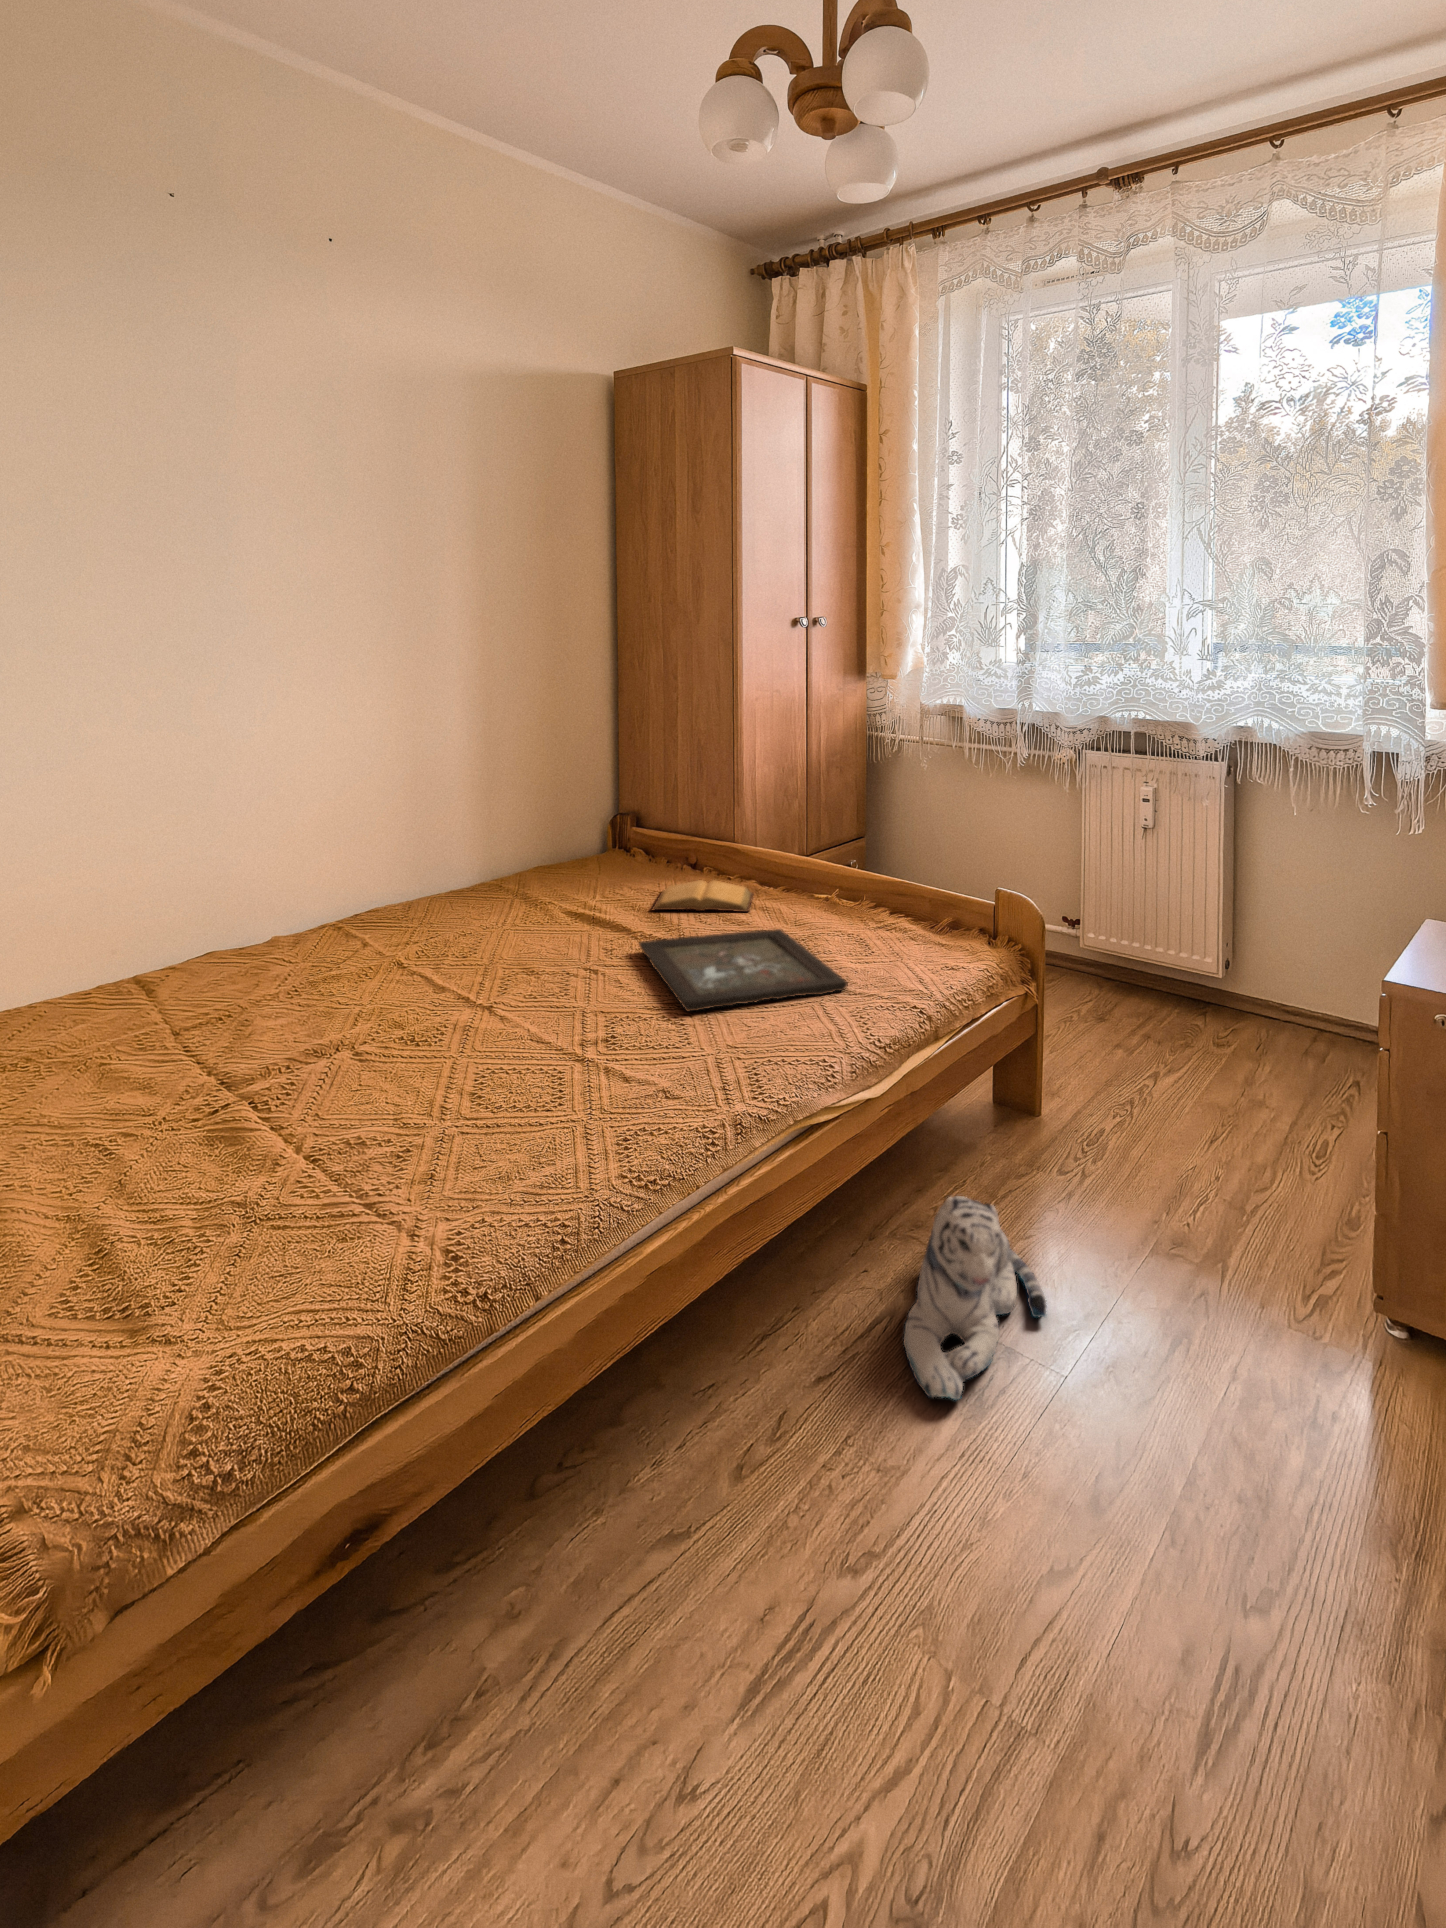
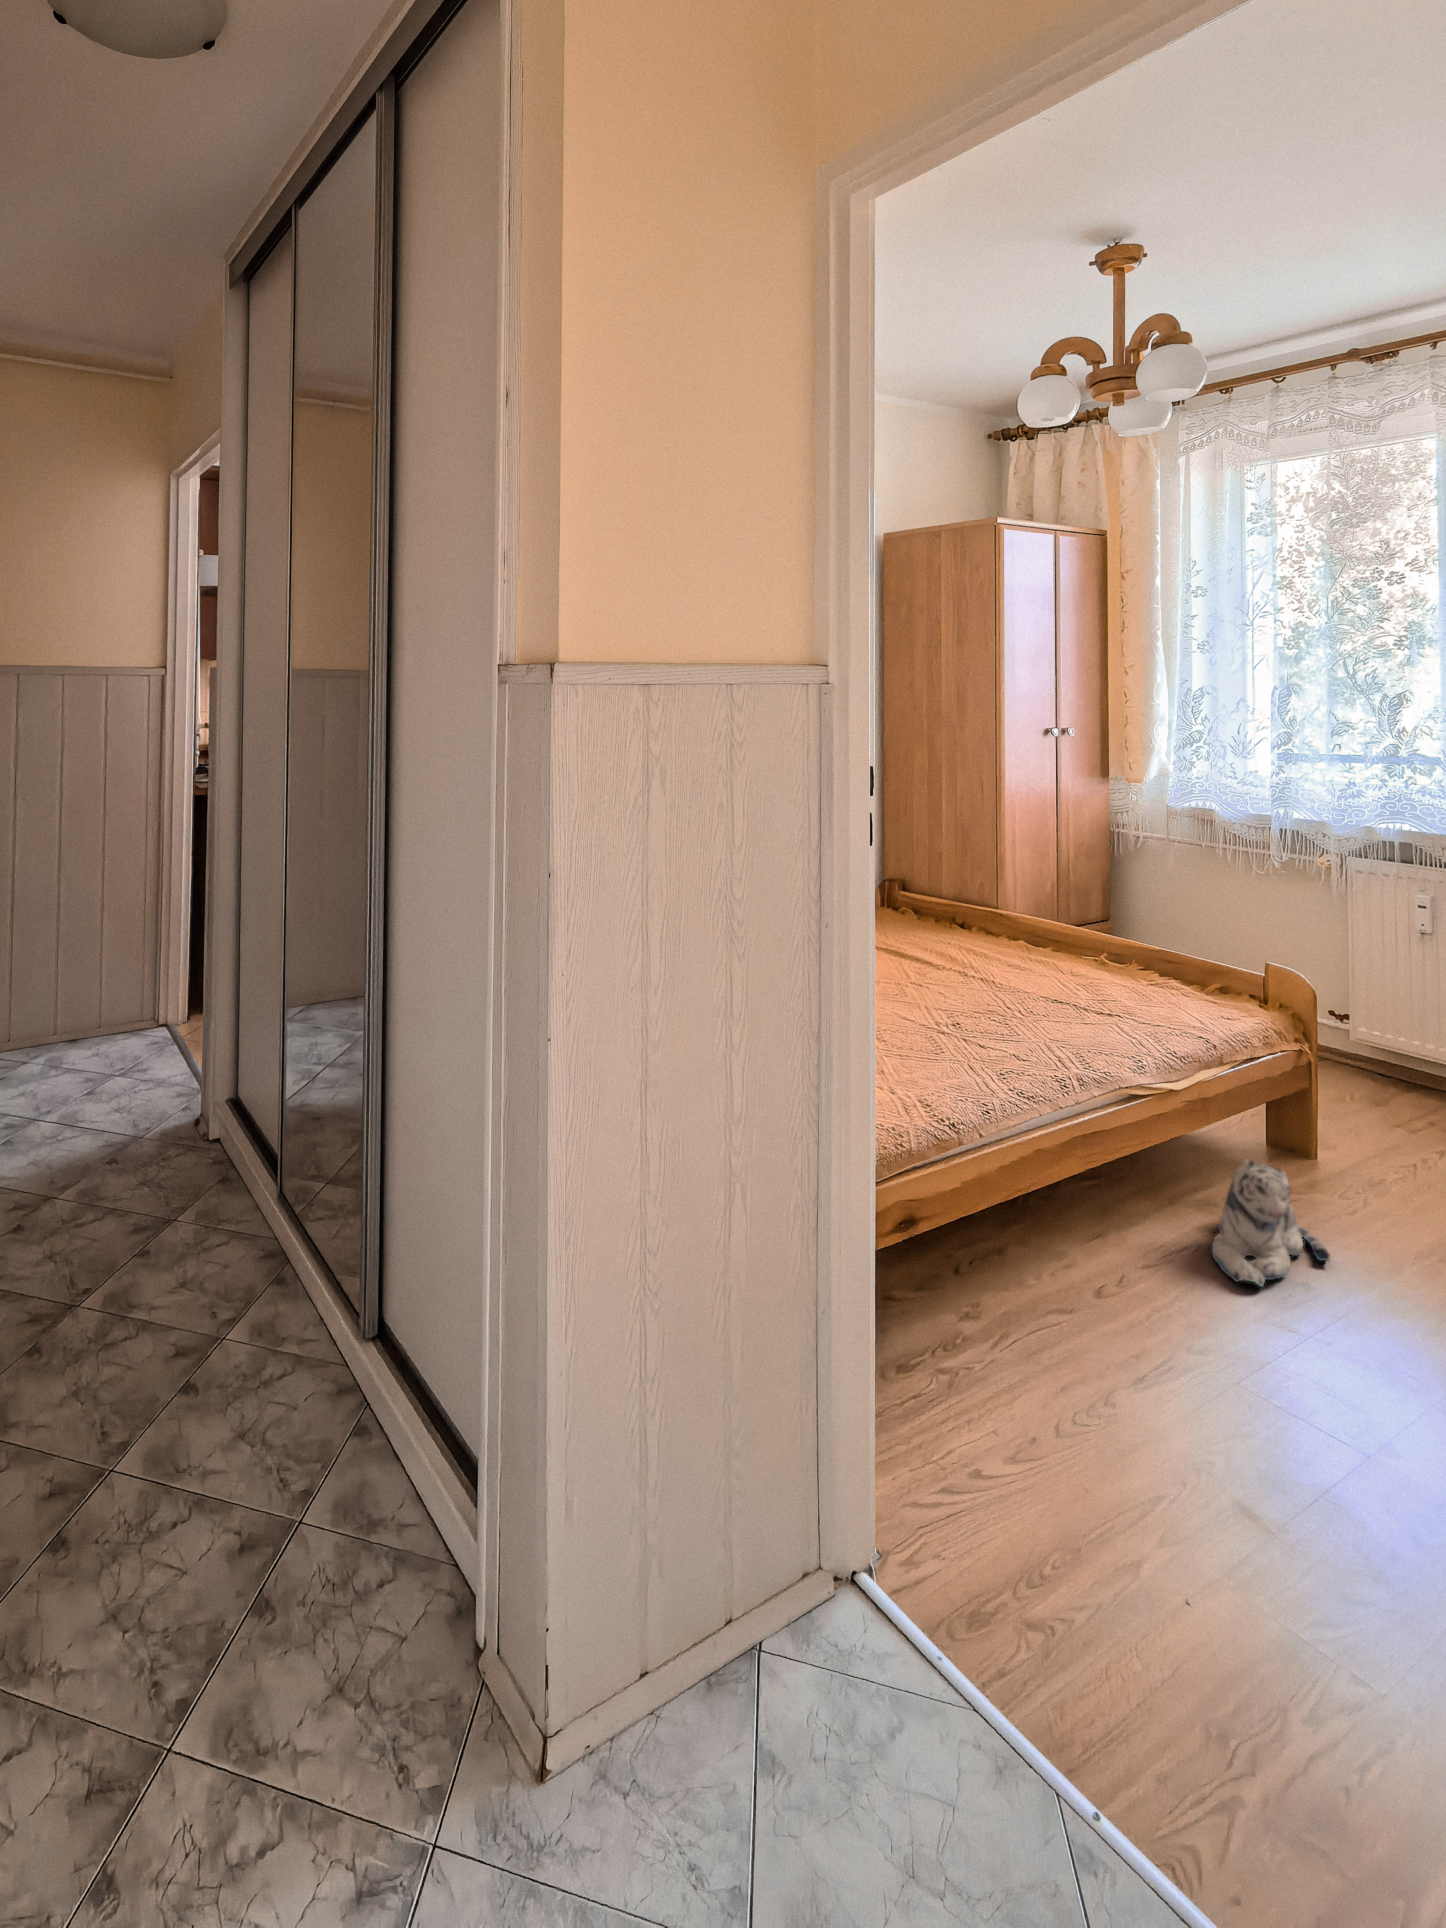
book: present [652,880,753,912] -> none [952,938,1035,965]
tray: present [639,929,848,1011] -> none [958,973,1142,1020]

